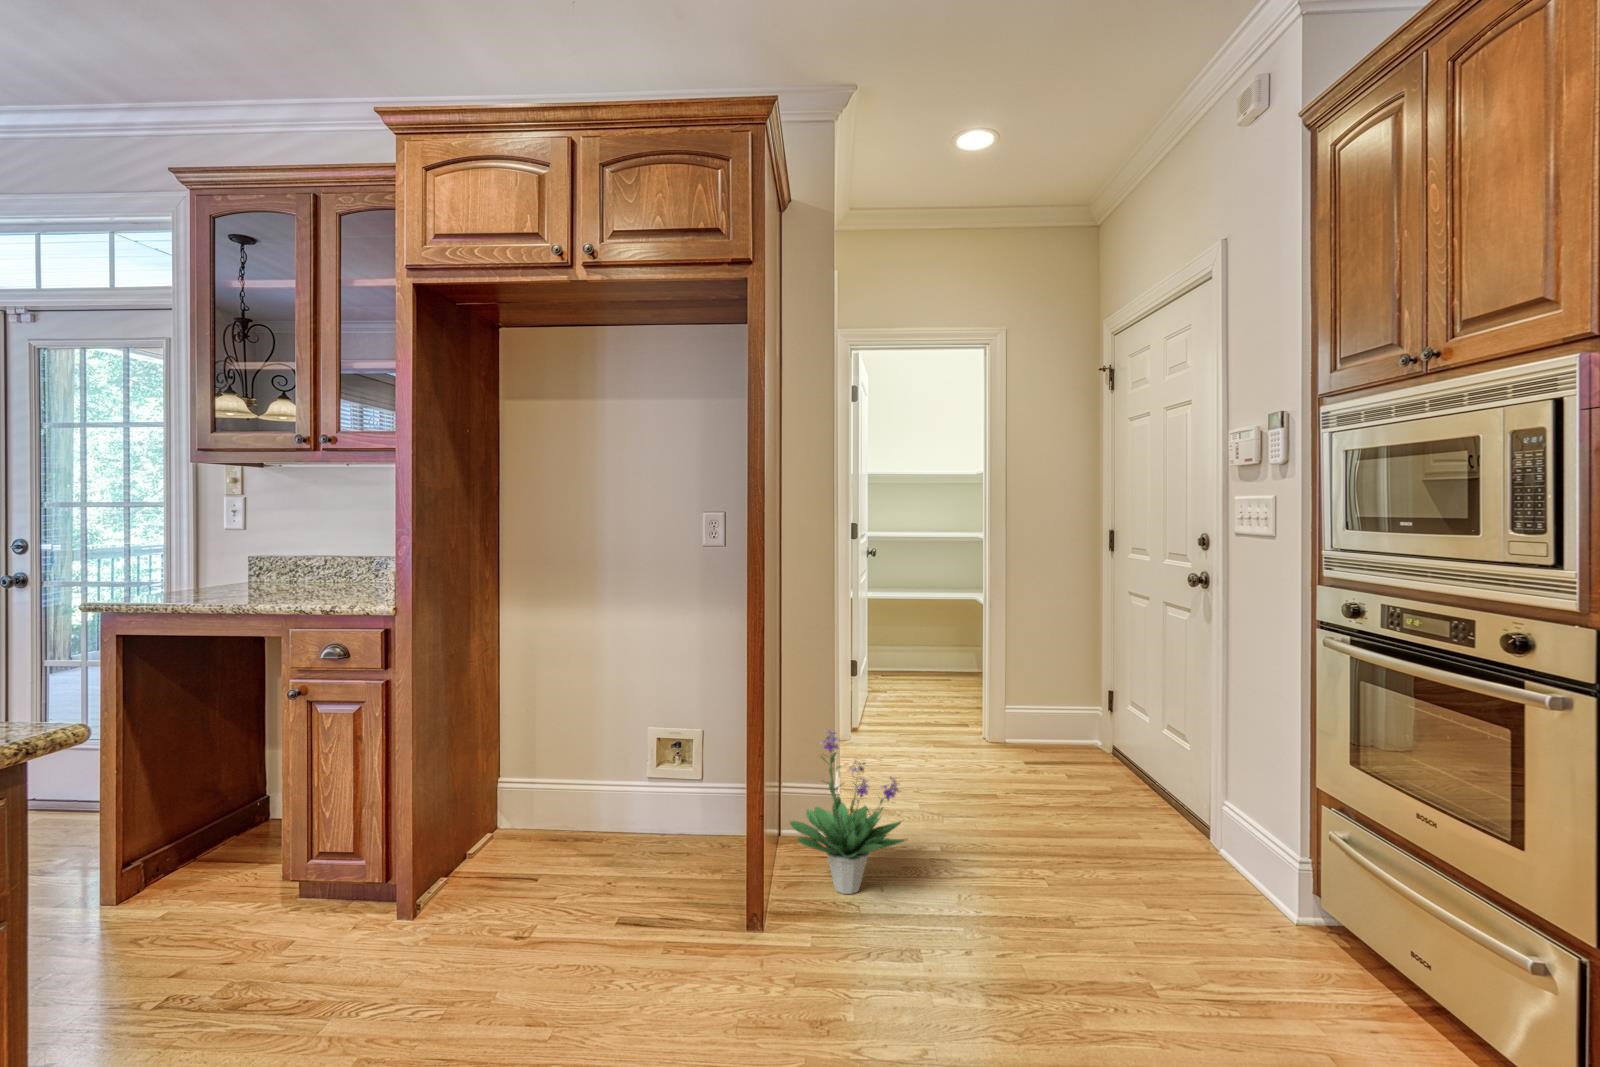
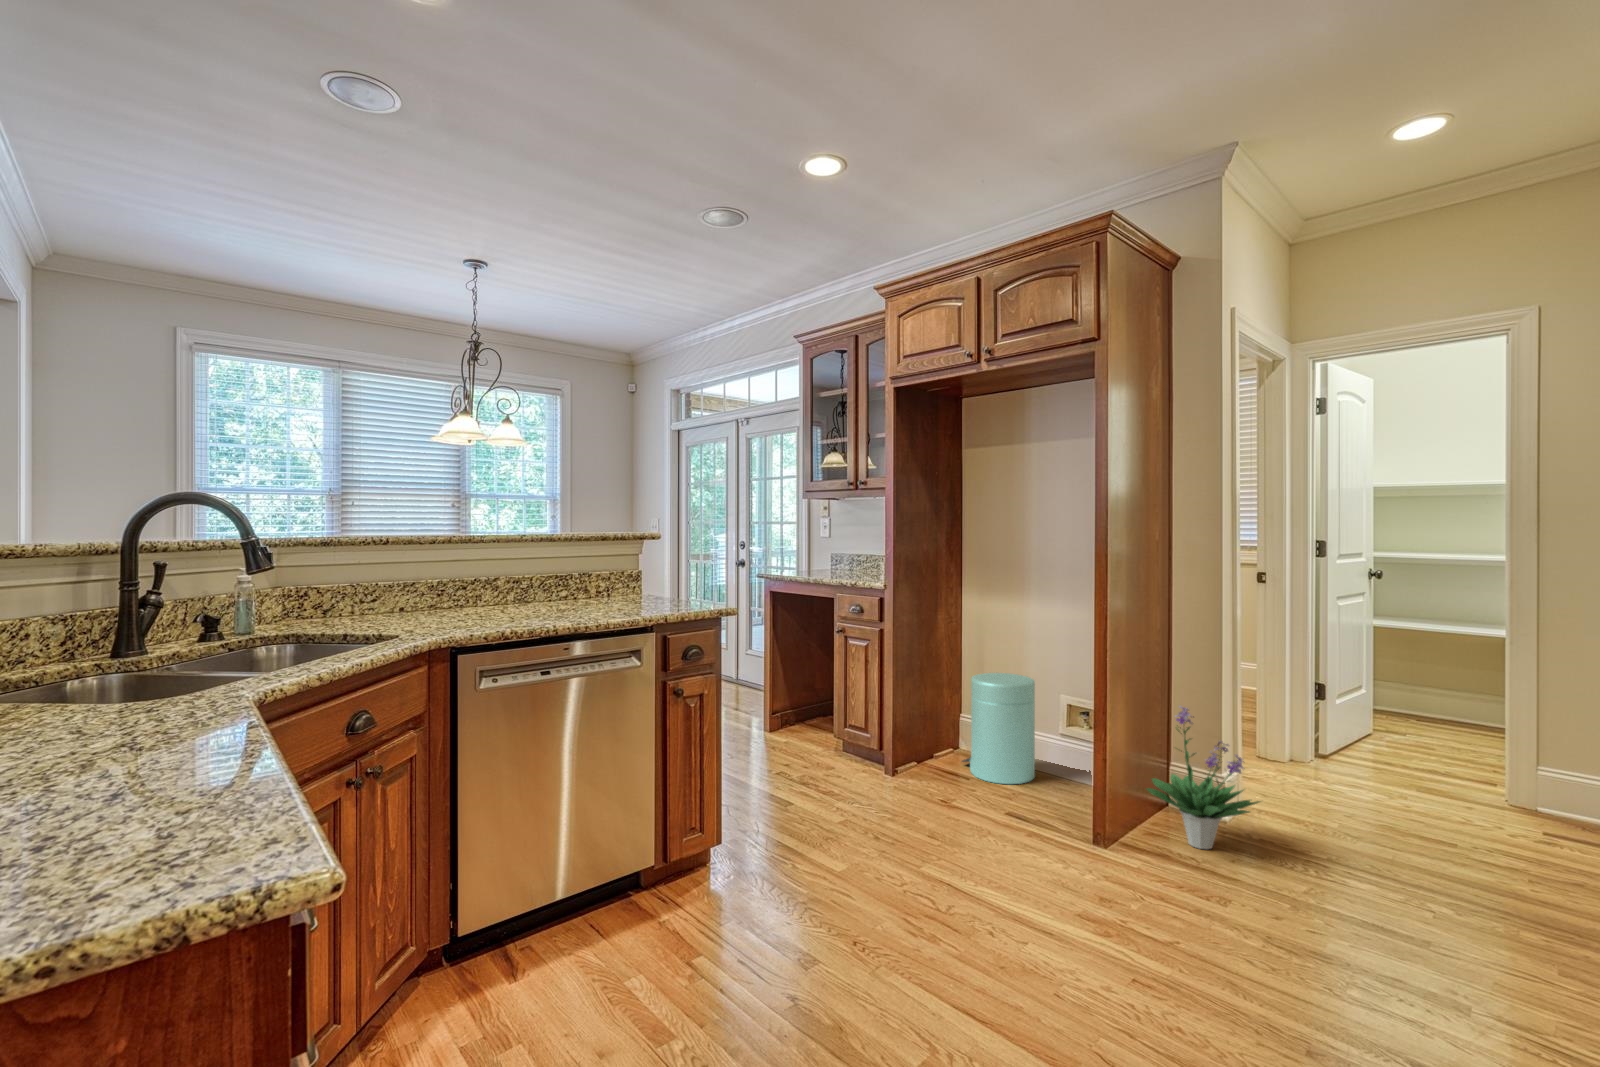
trash can: none [513,713,621,875] -> present [962,673,1035,784]

